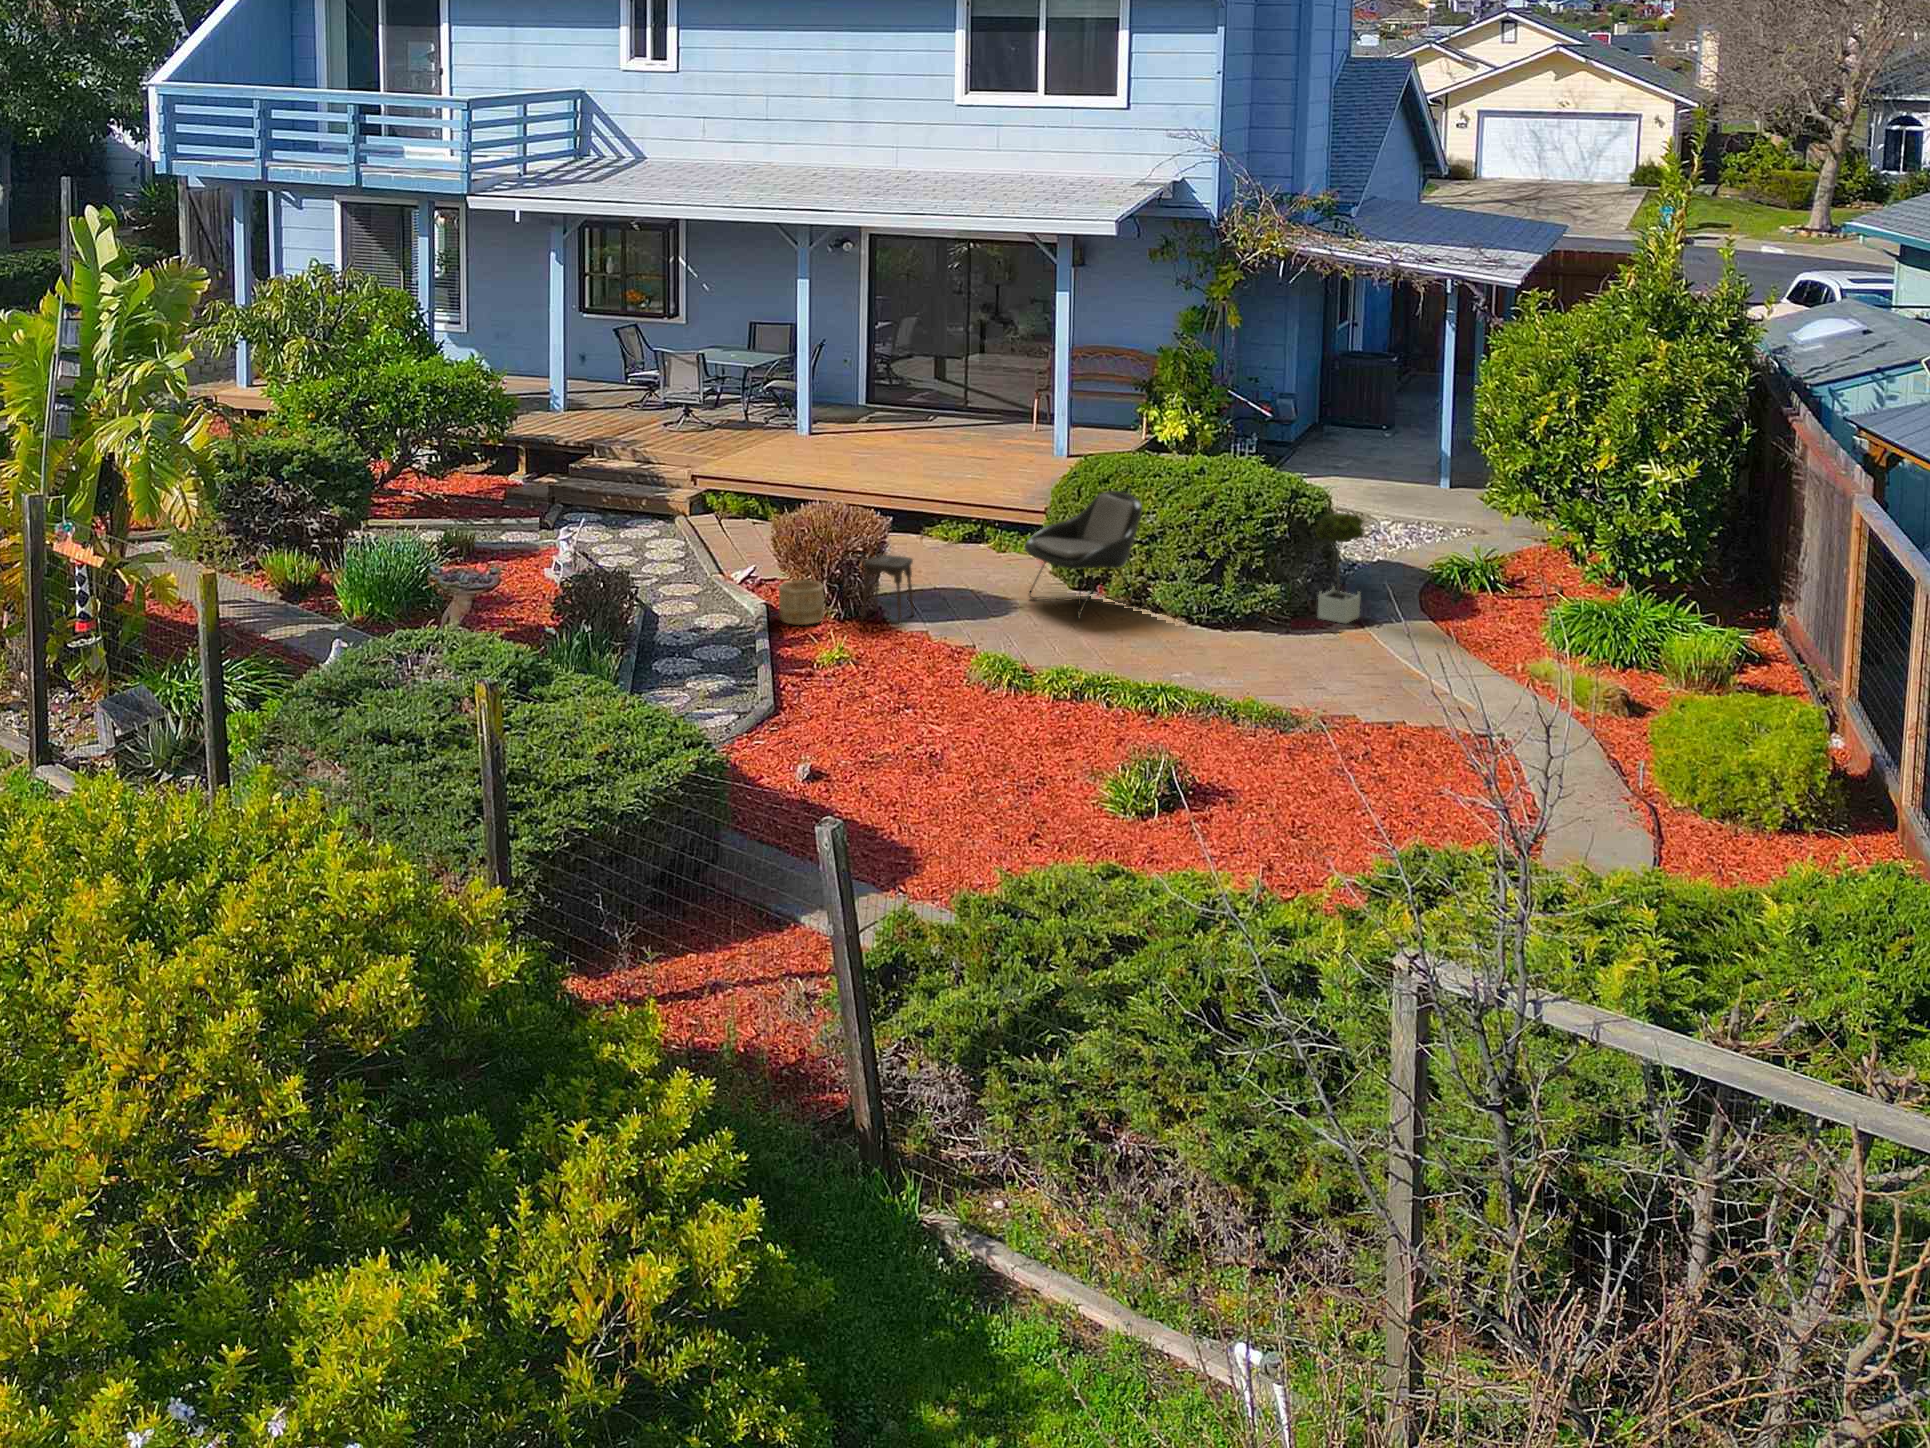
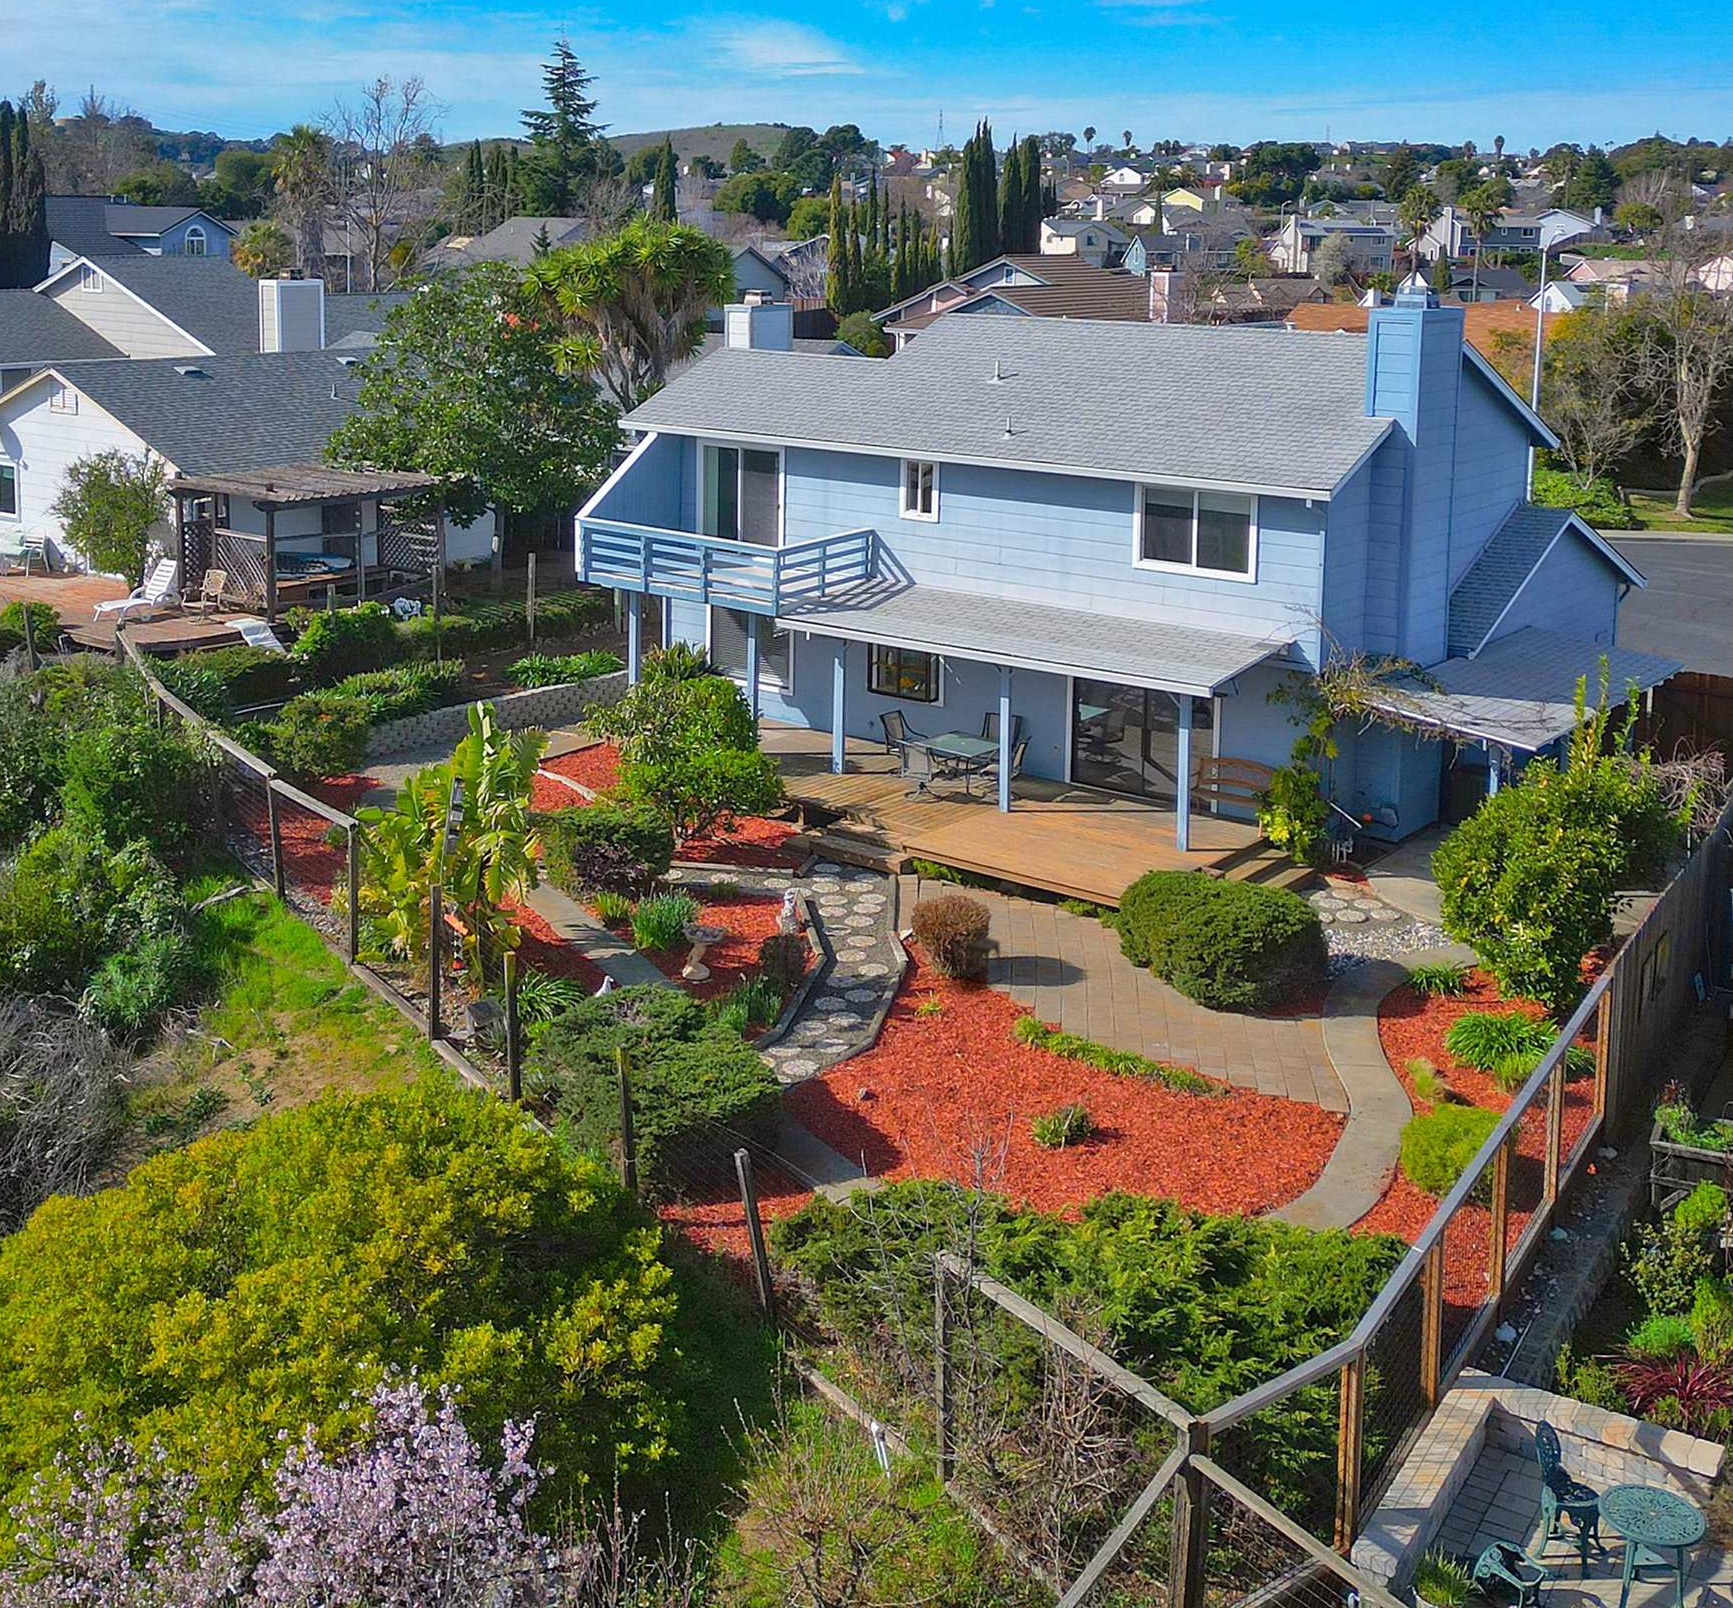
lounge chair: present [1024,491,1144,618] -> none [1086,906,1166,996]
potted tree: present [1315,513,1363,623] -> none [1285,943,1323,1022]
wooden bucket: present [778,580,824,625] -> none [910,947,940,979]

